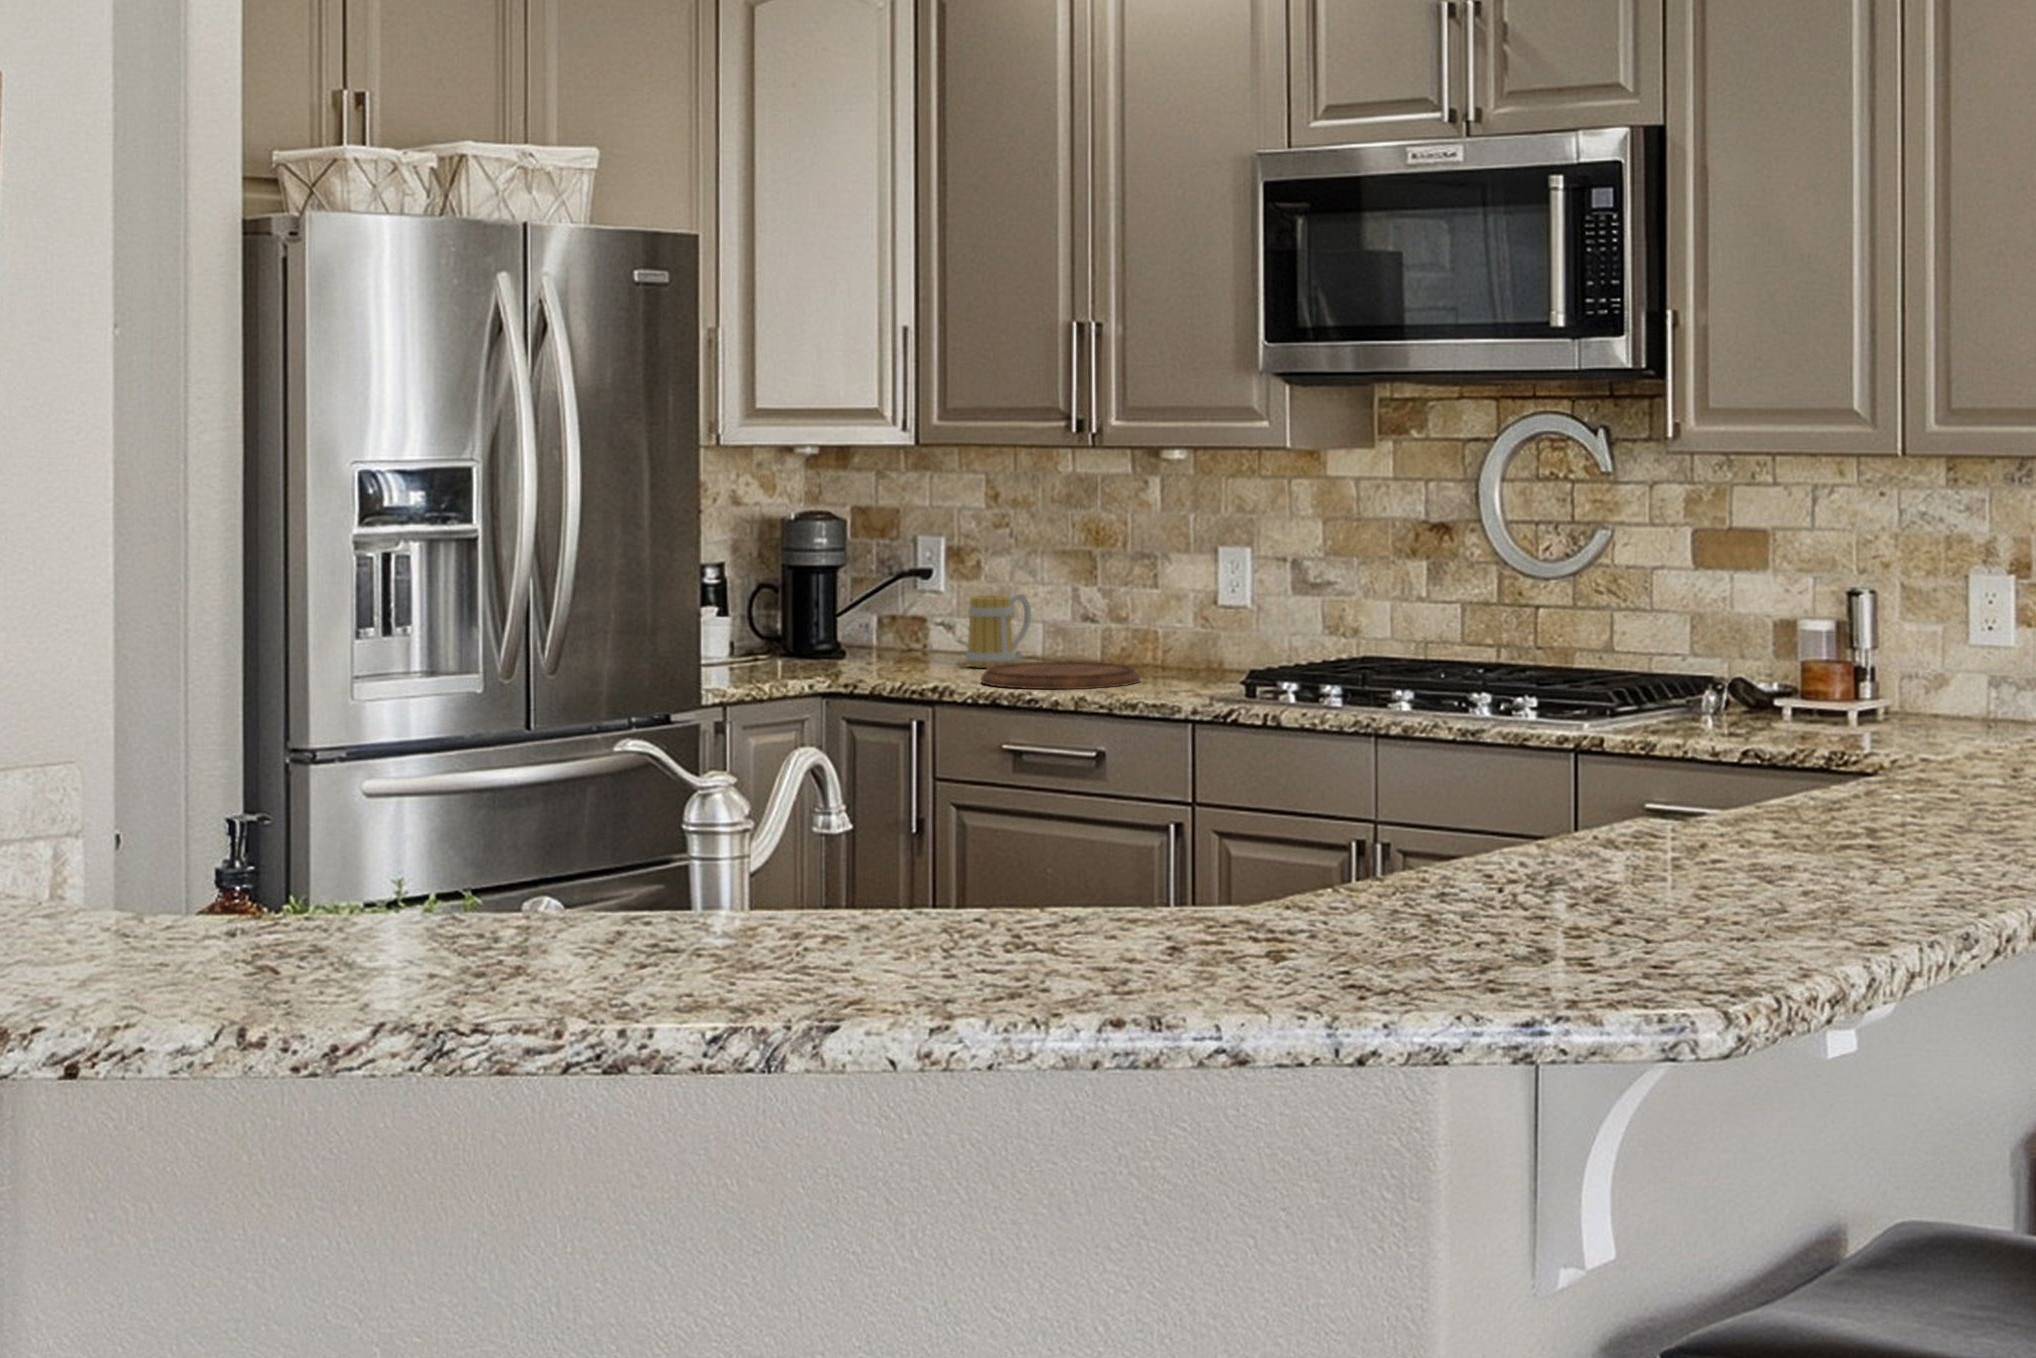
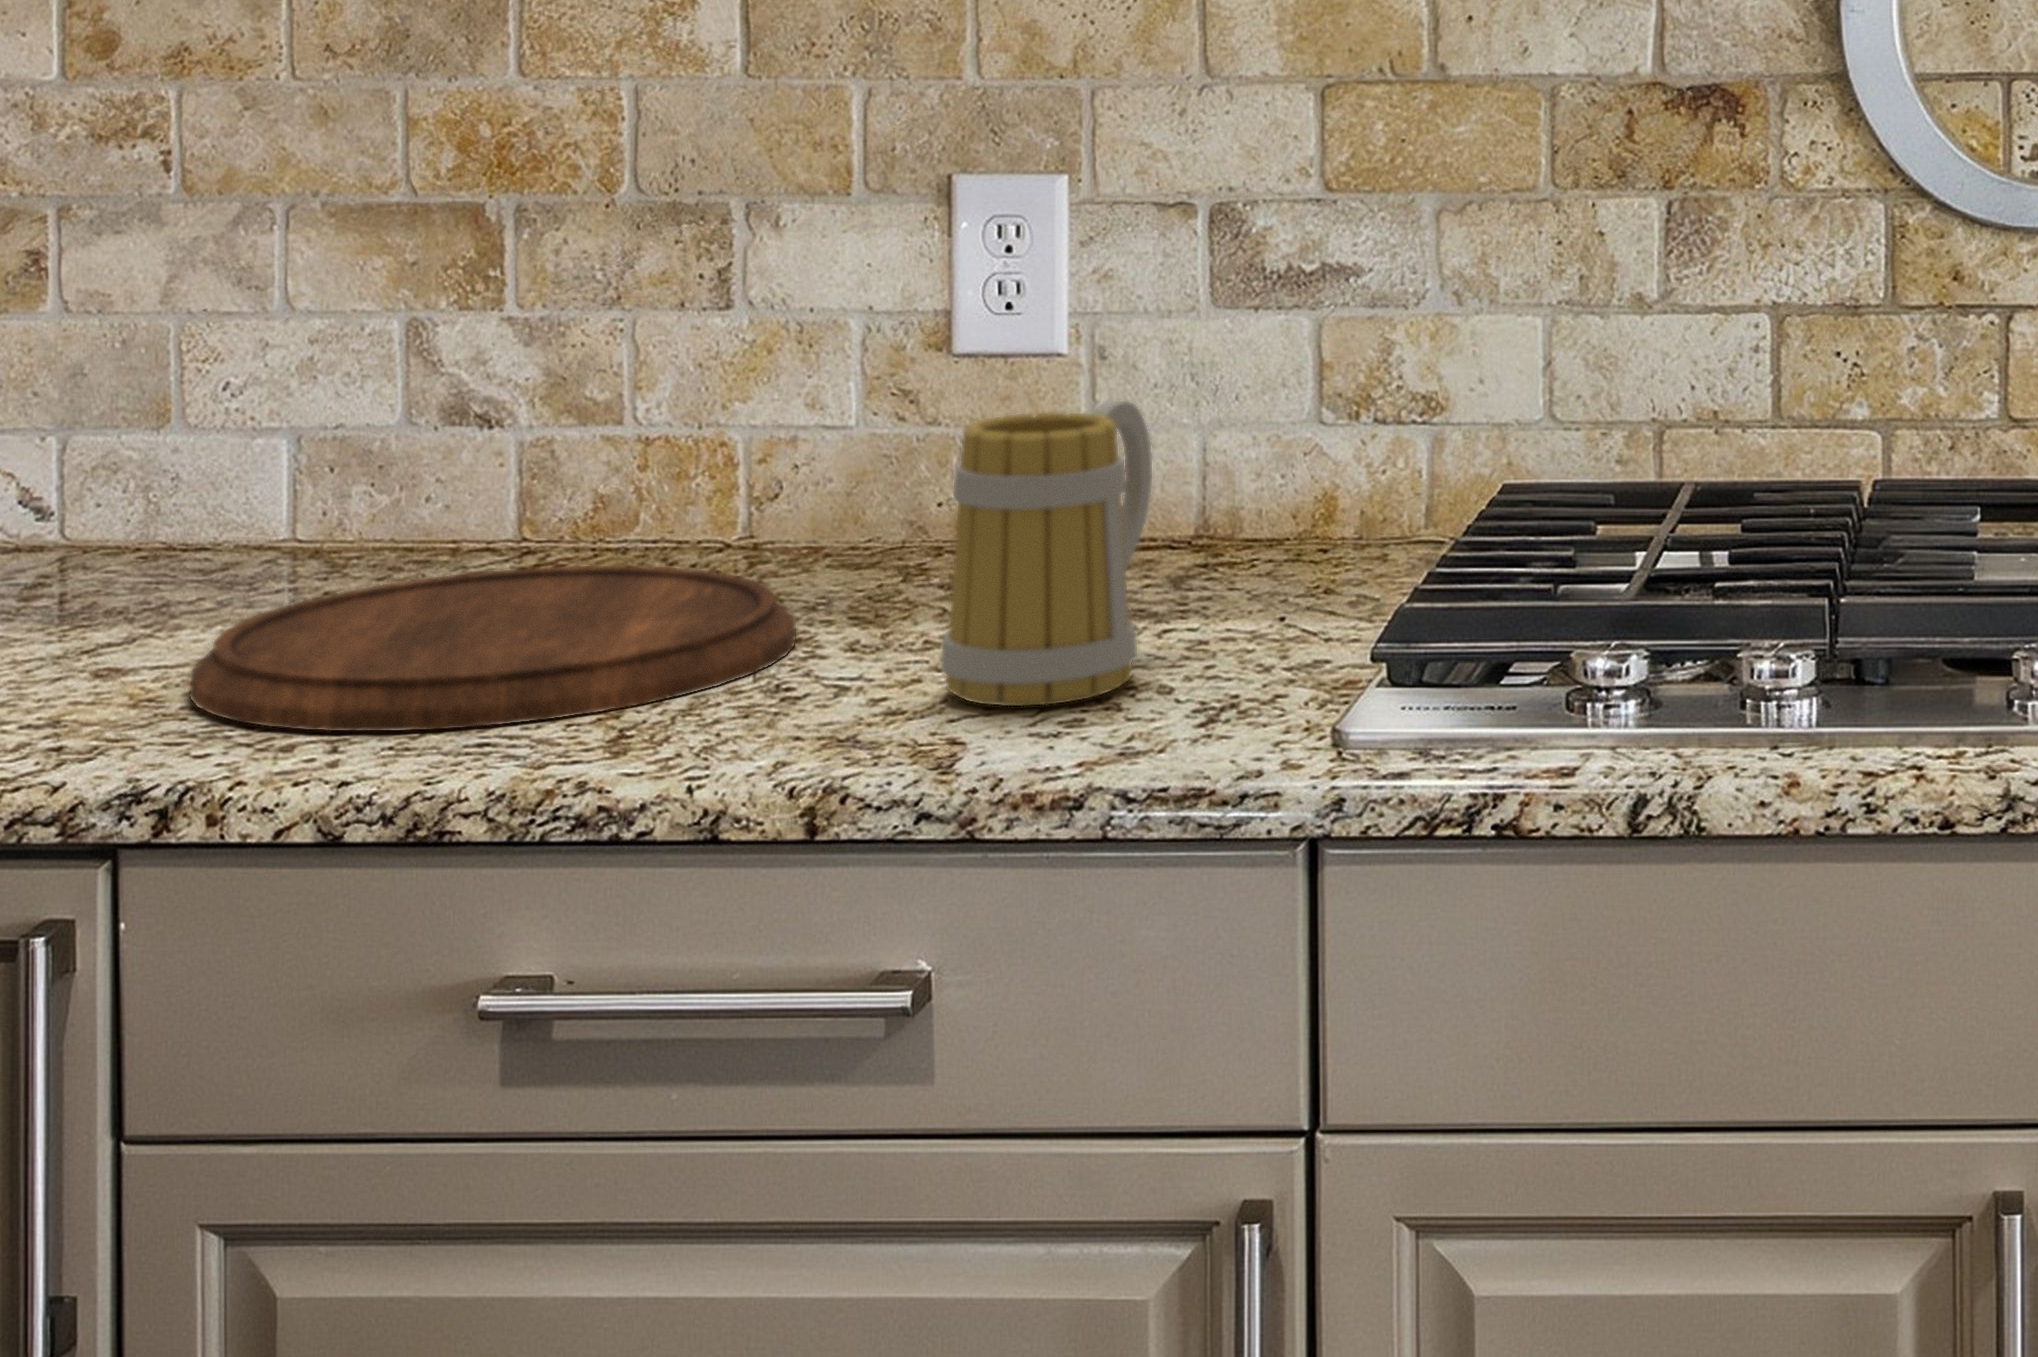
mug: present [966,594,1031,668] -> present [941,401,1152,706]

